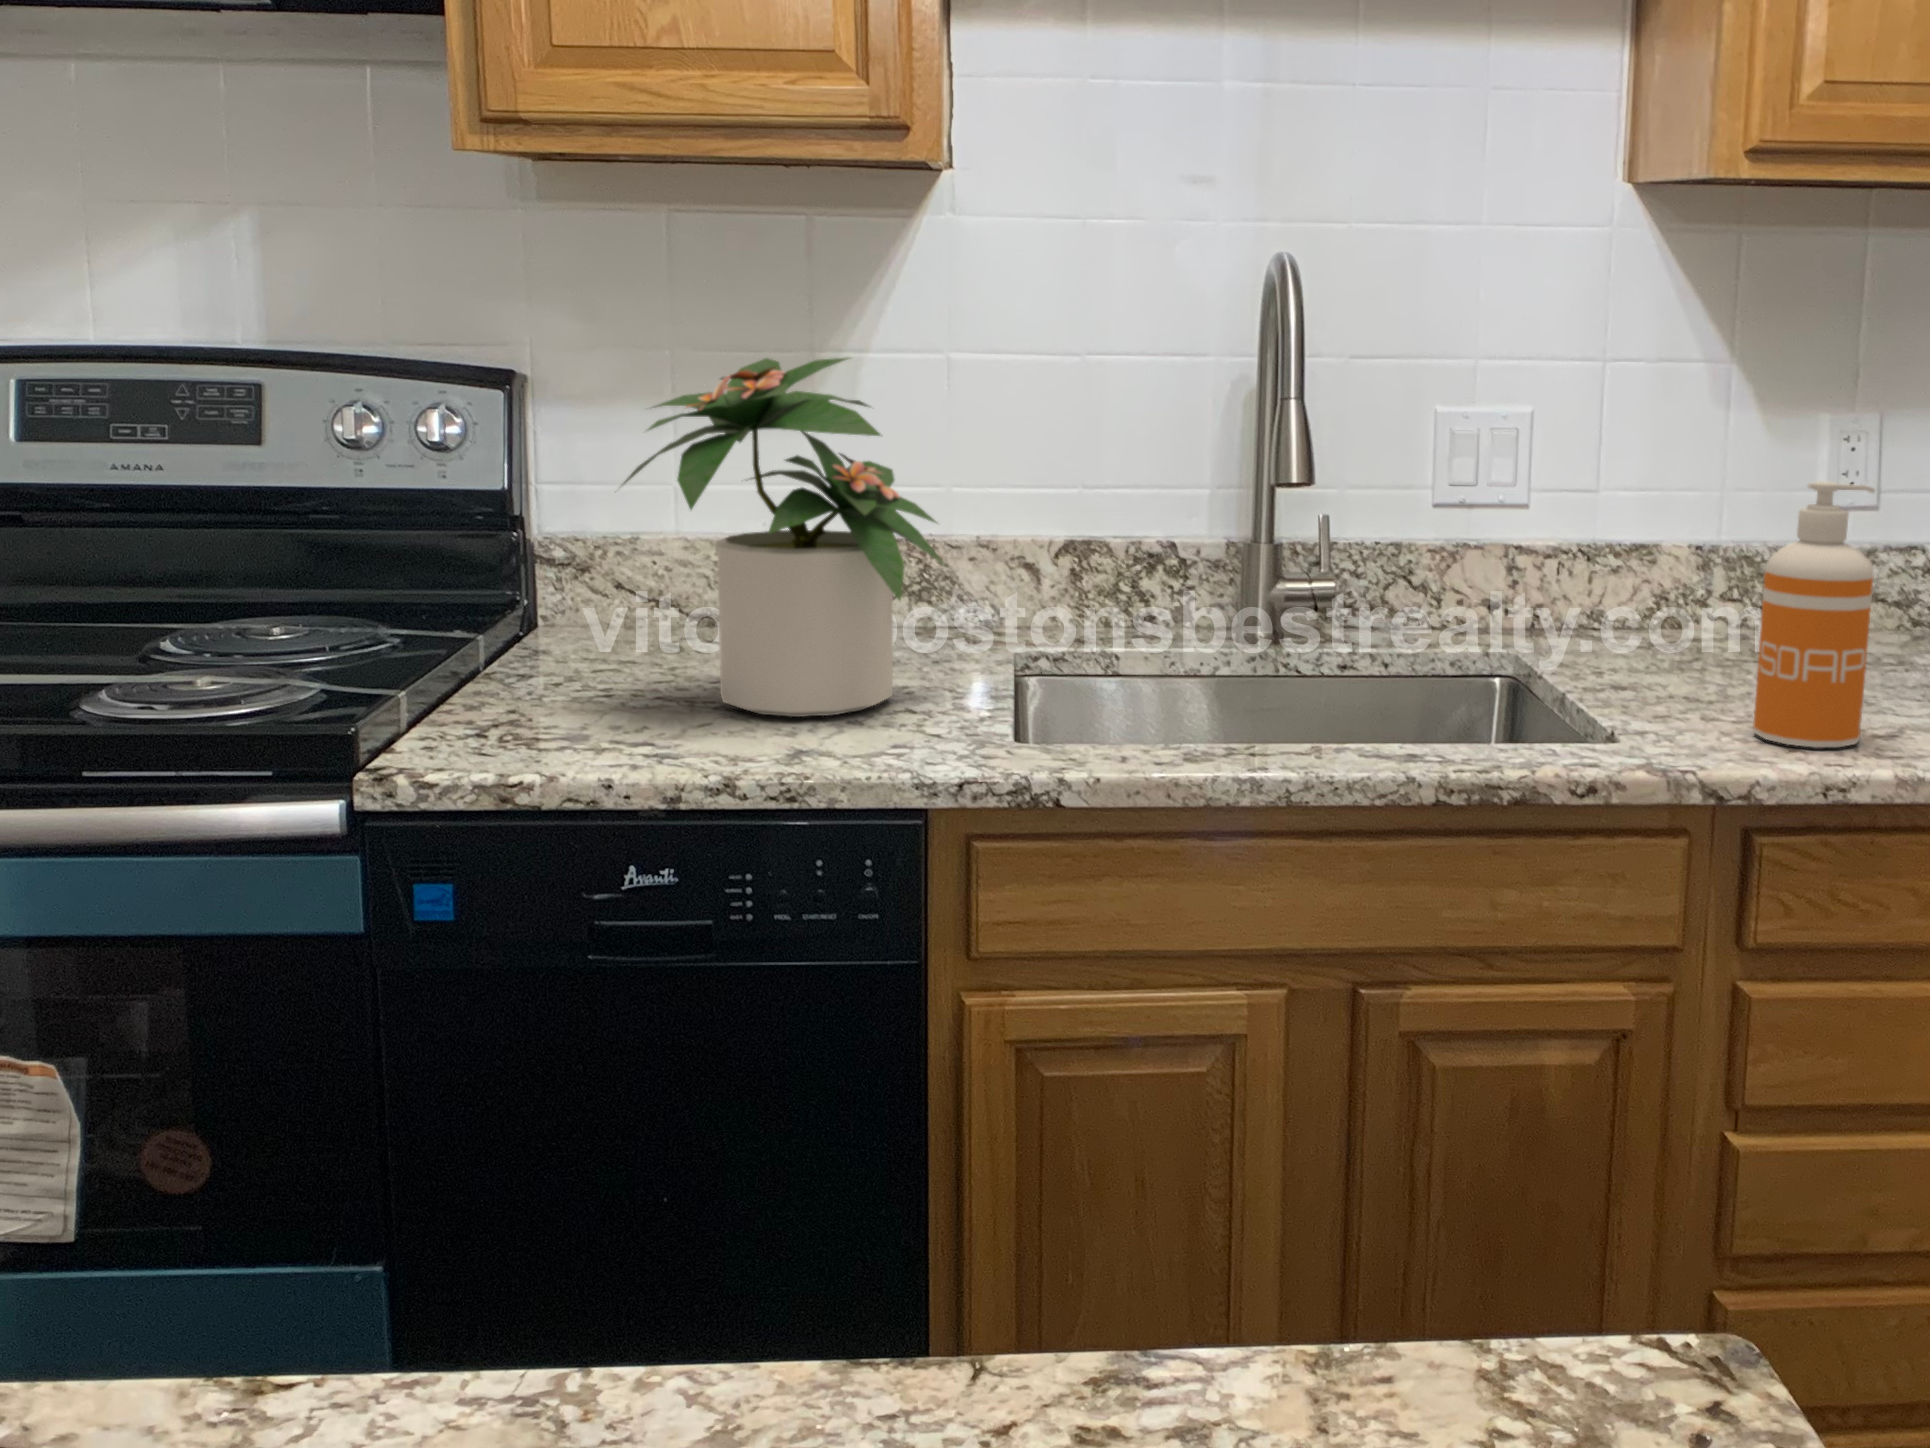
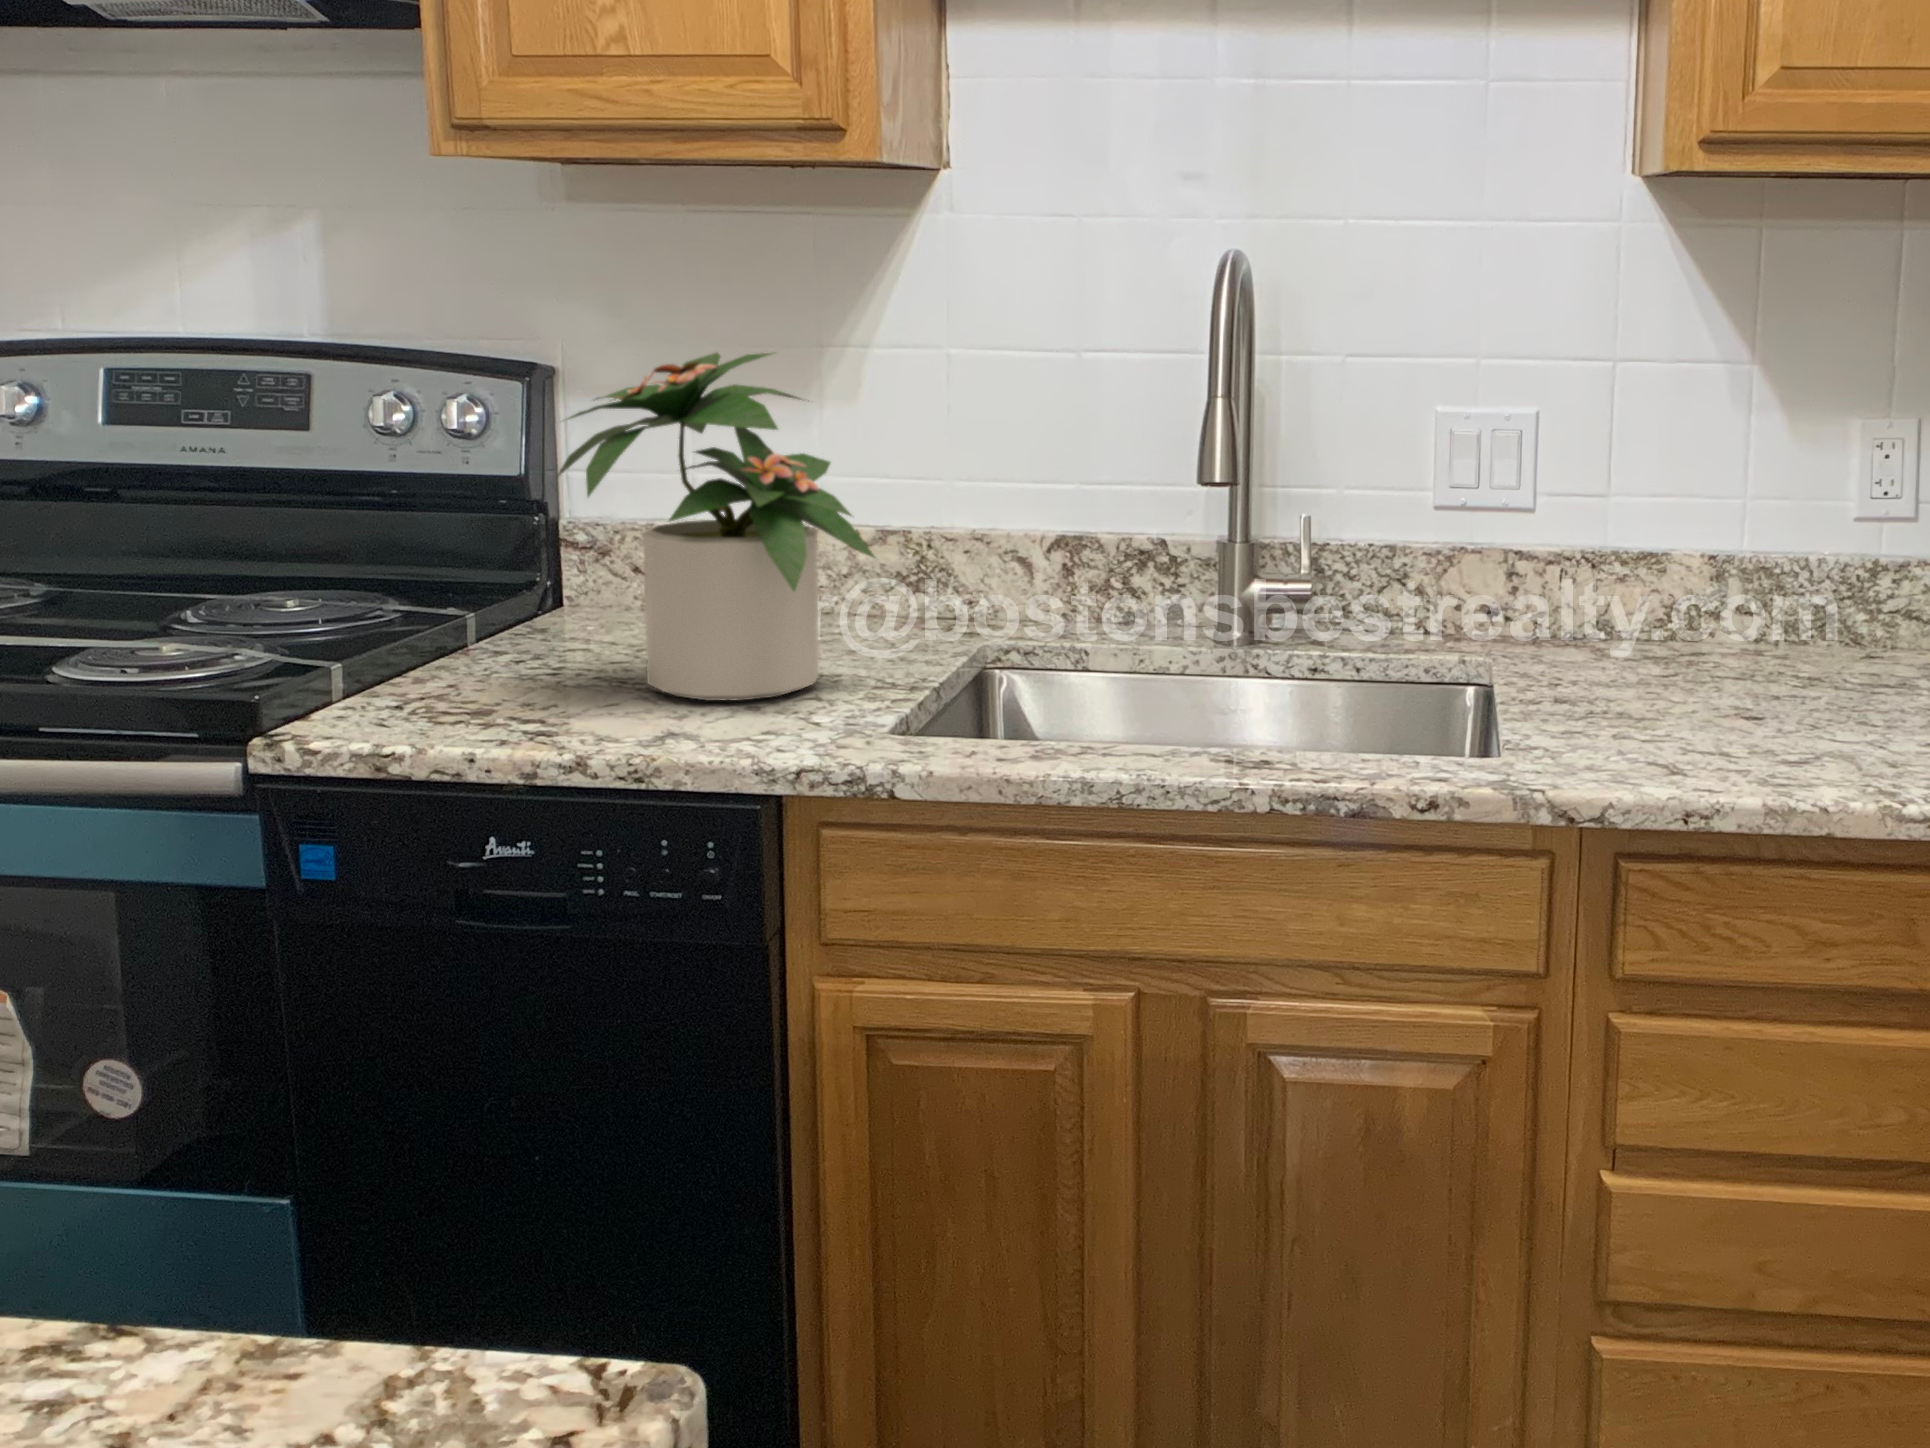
soap dispenser: present [1753,481,1875,748] -> none [1653,492,1776,775]

